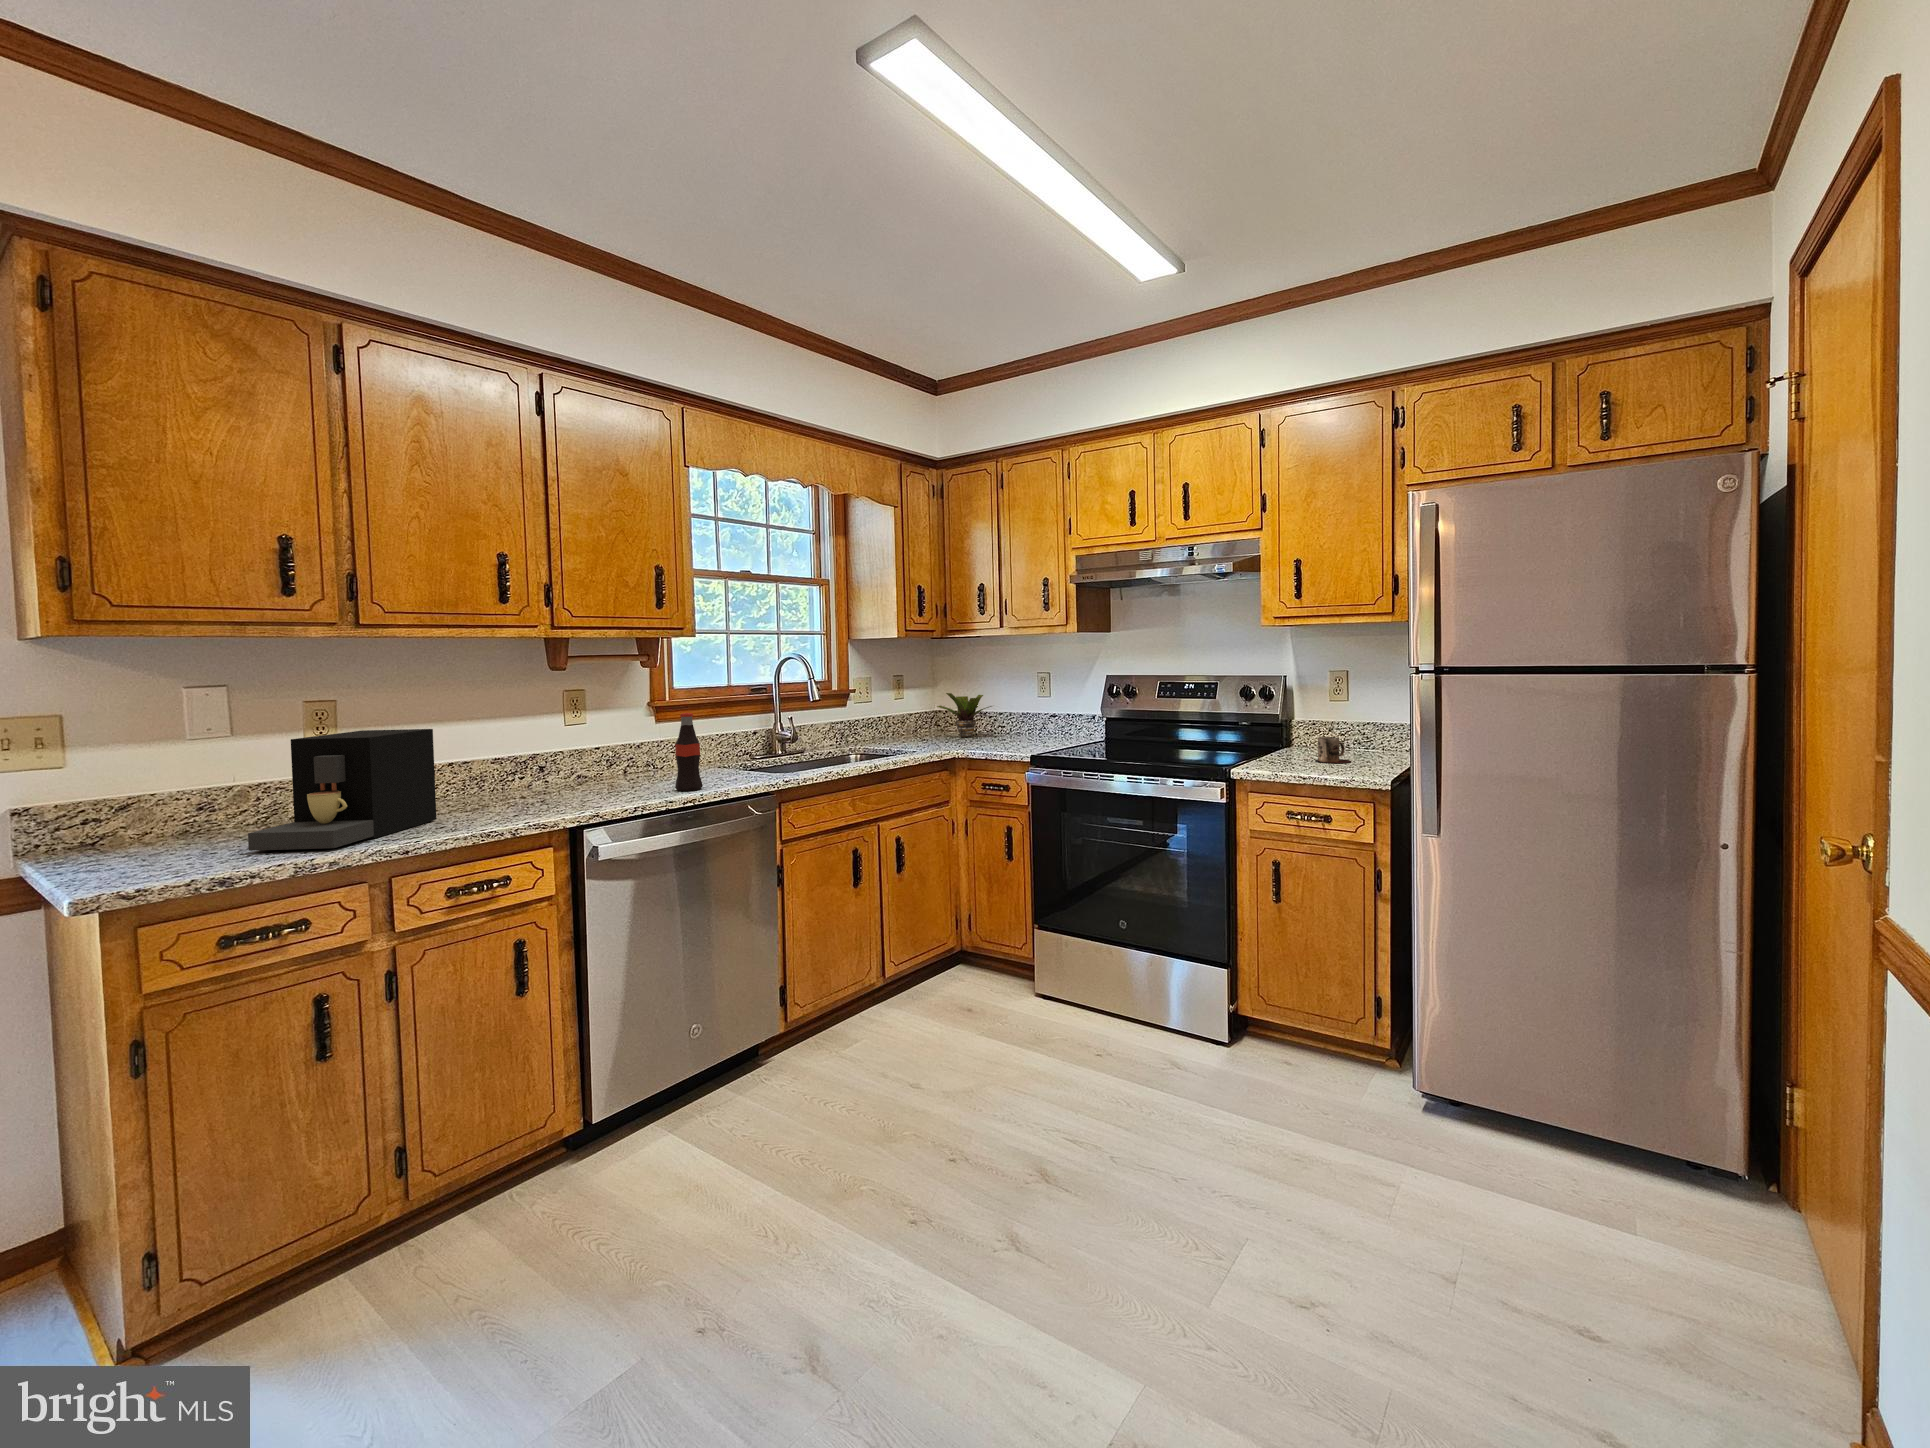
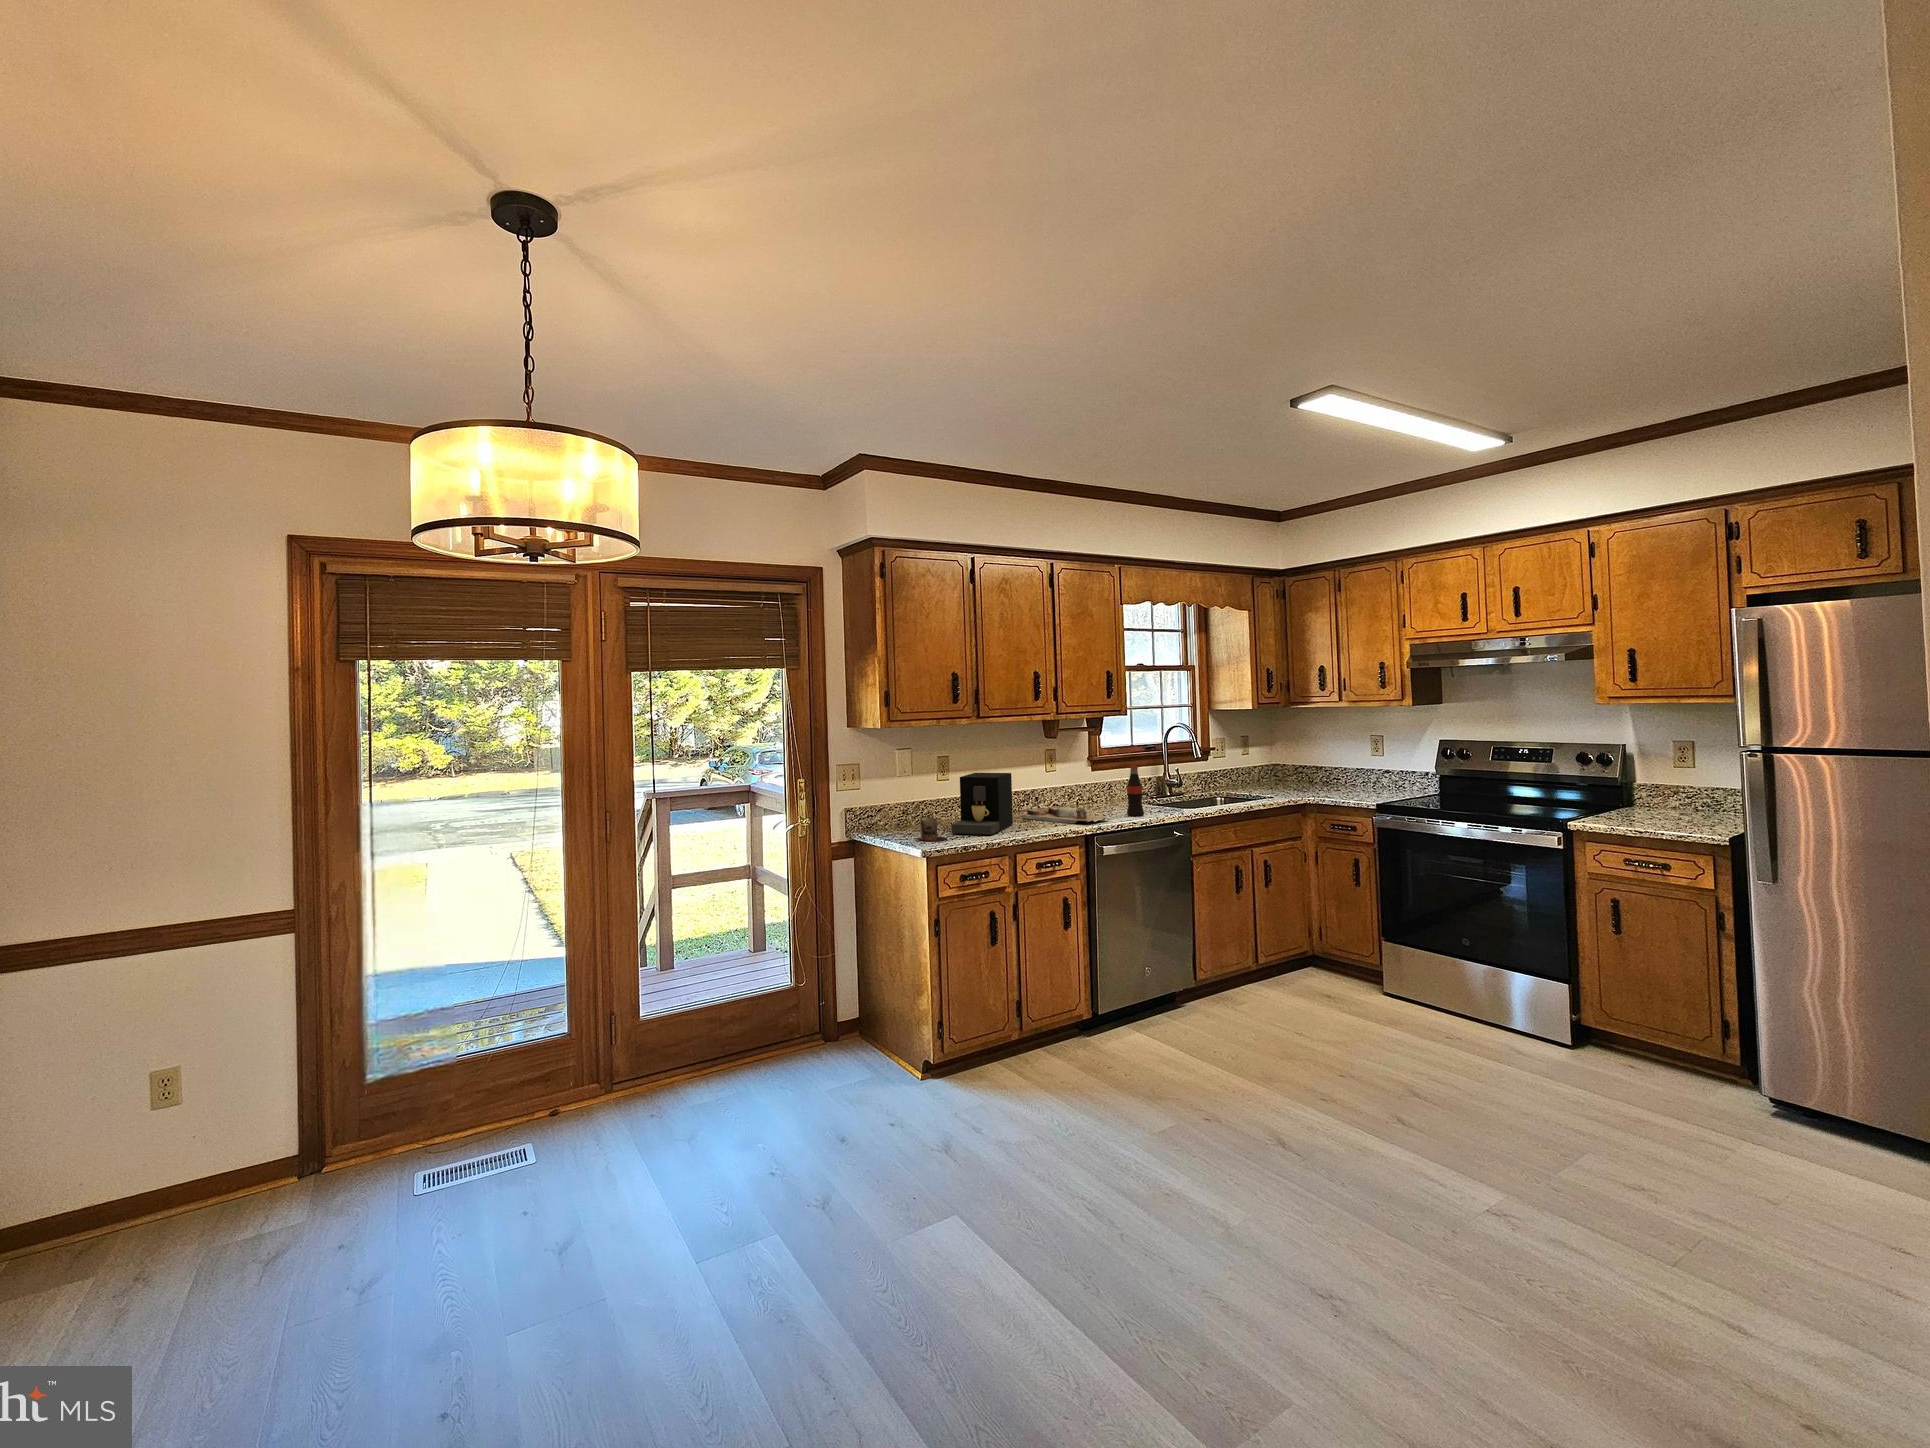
potted plant: present [937,693,992,737] -> none [1278,751,1331,787]
mug: present [1315,737,1351,763] -> present [919,818,947,841]
cutting board: none [480,783,632,812] -> present [1022,807,1110,824]

